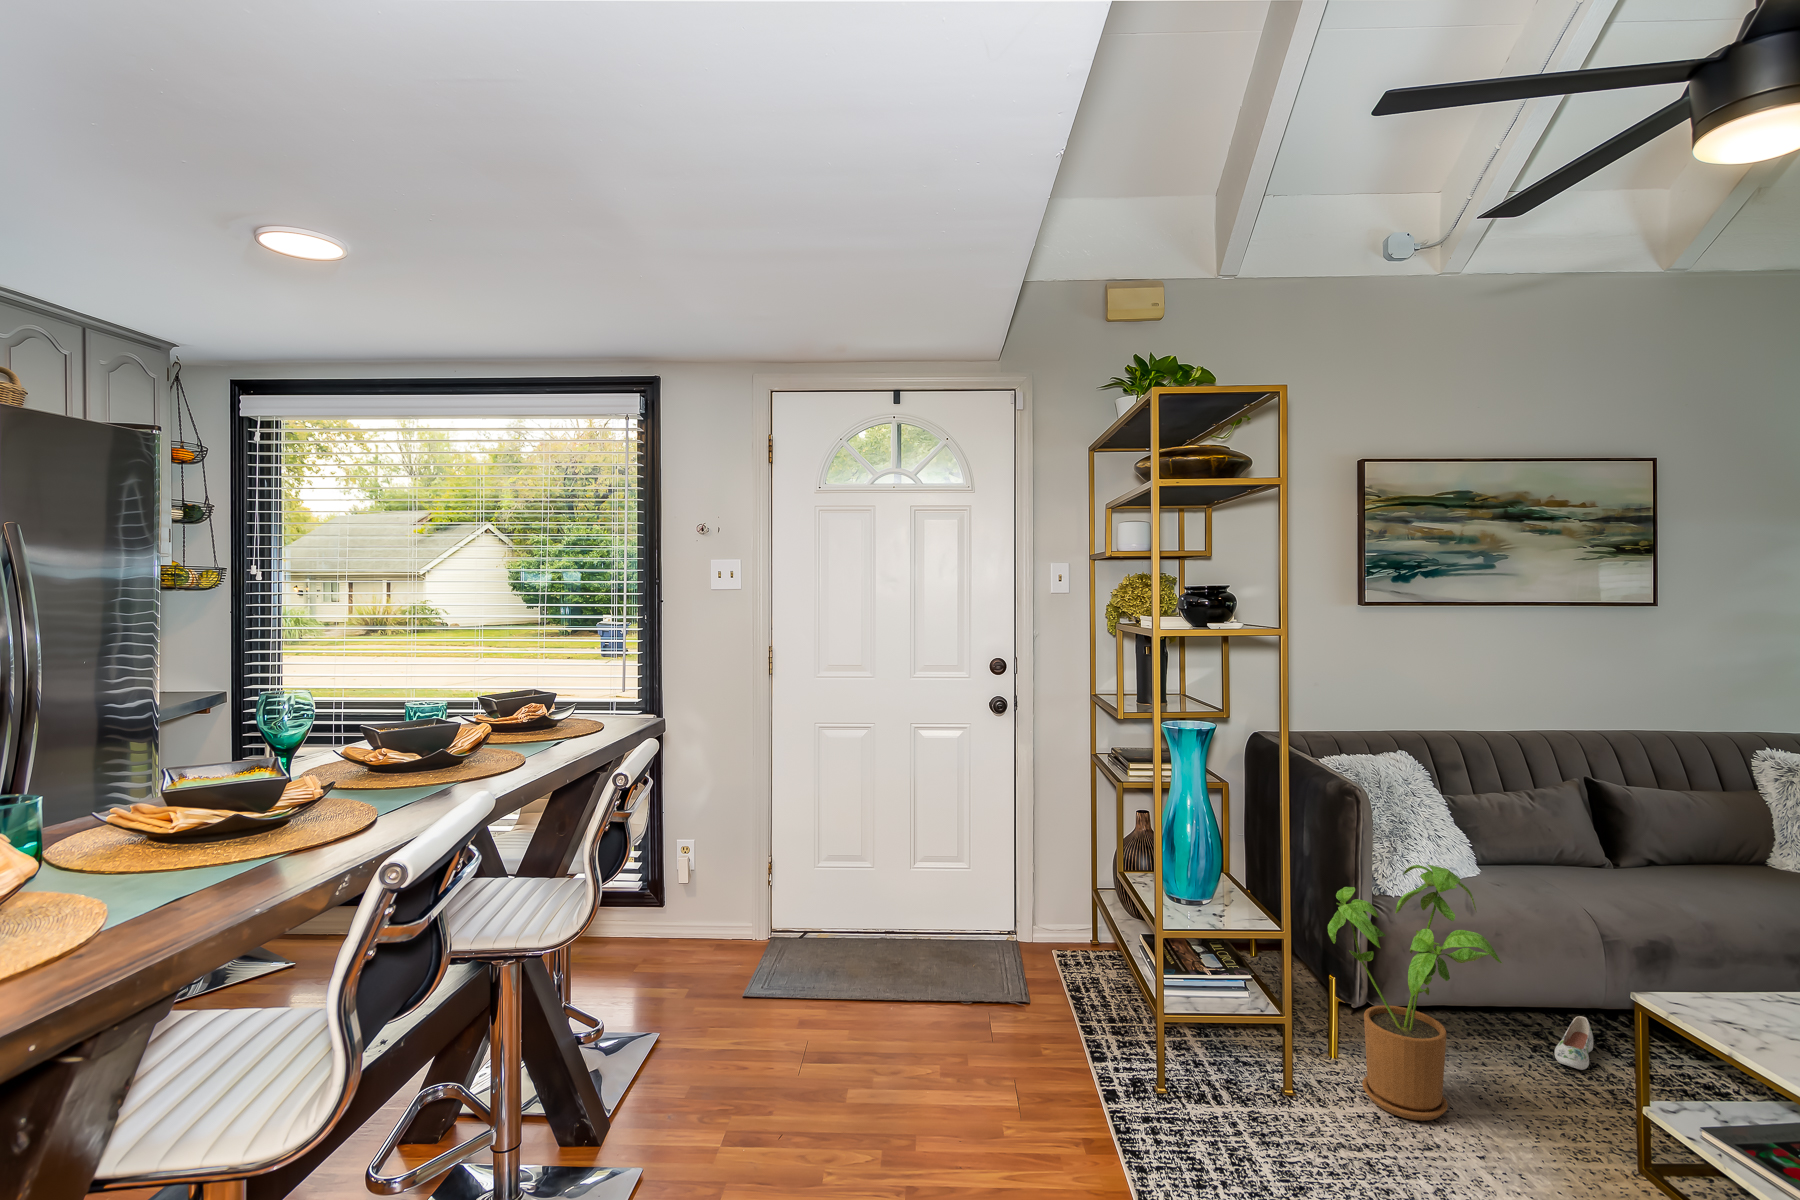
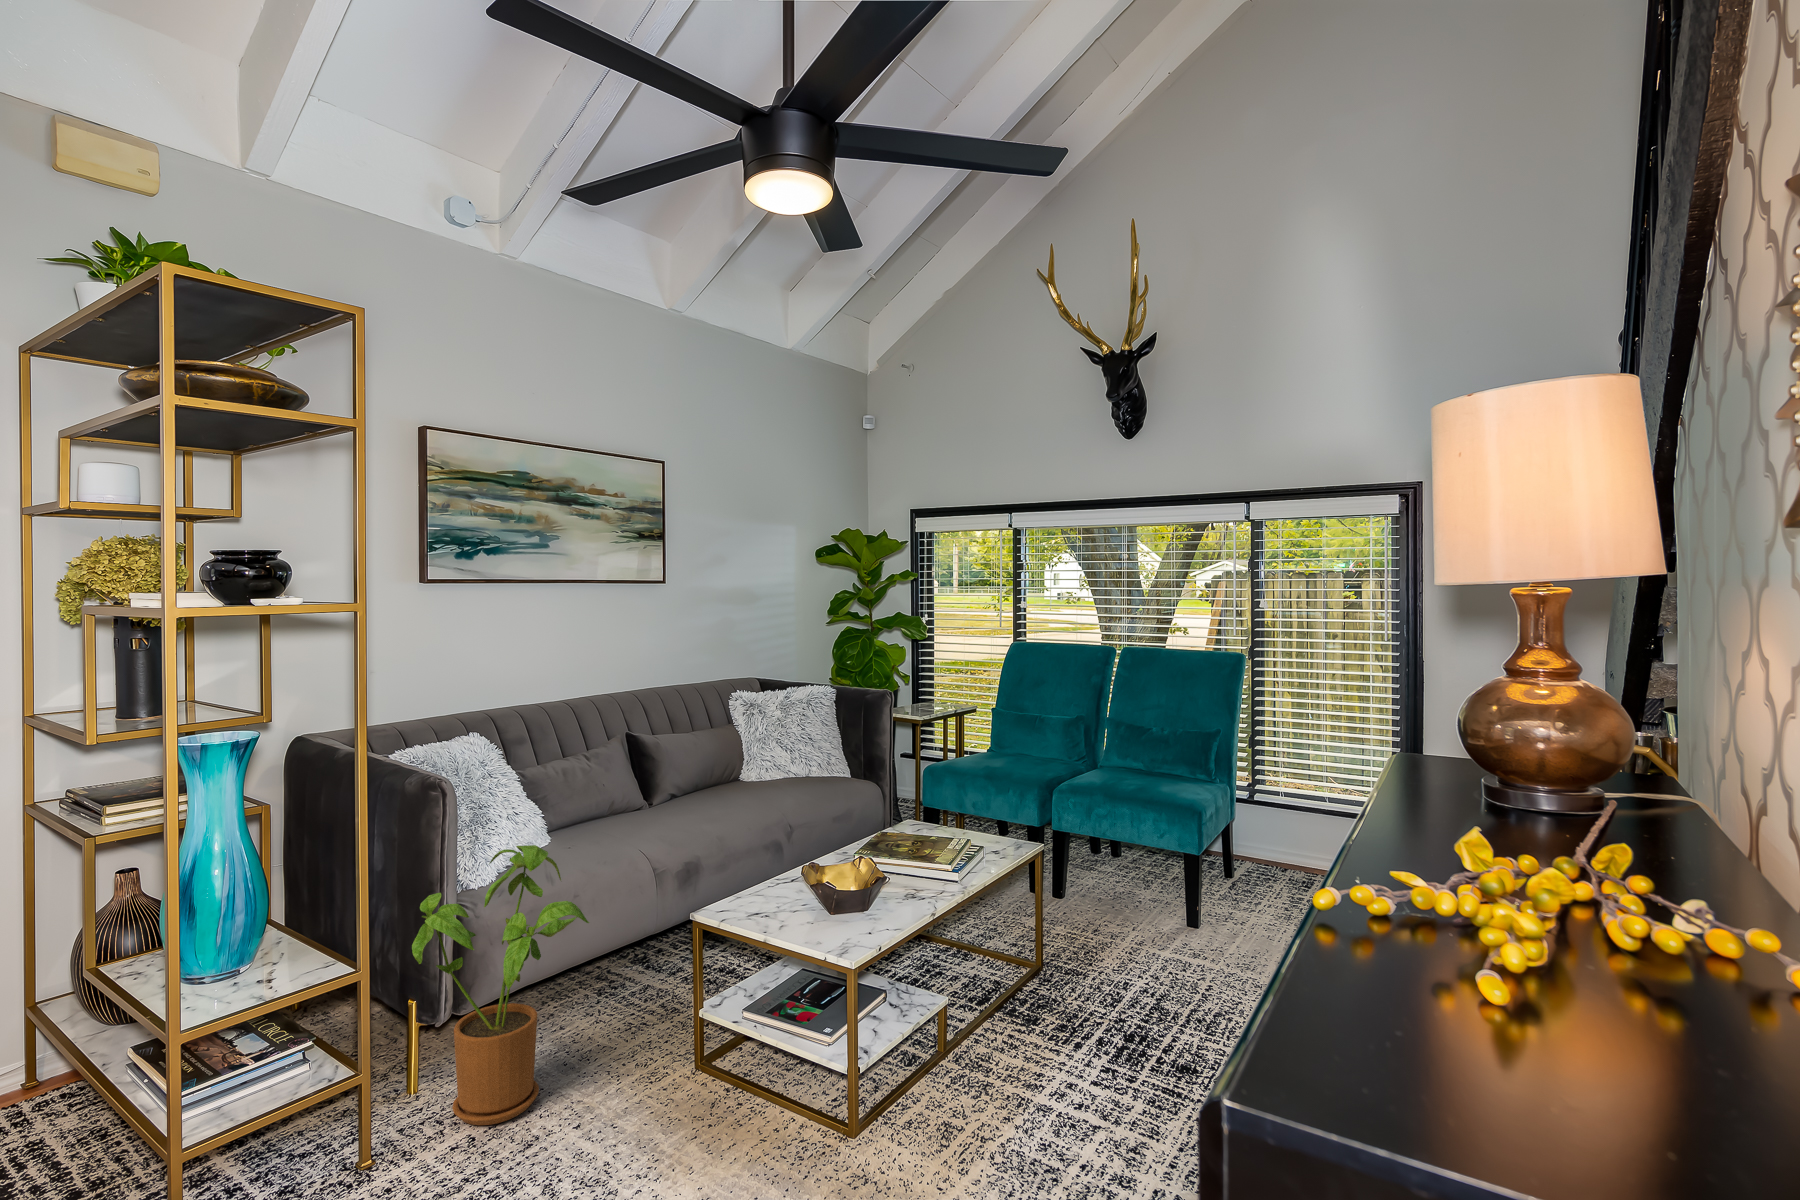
shoe: present [1555,1016,1593,1070] -> none [616,950,642,999]

